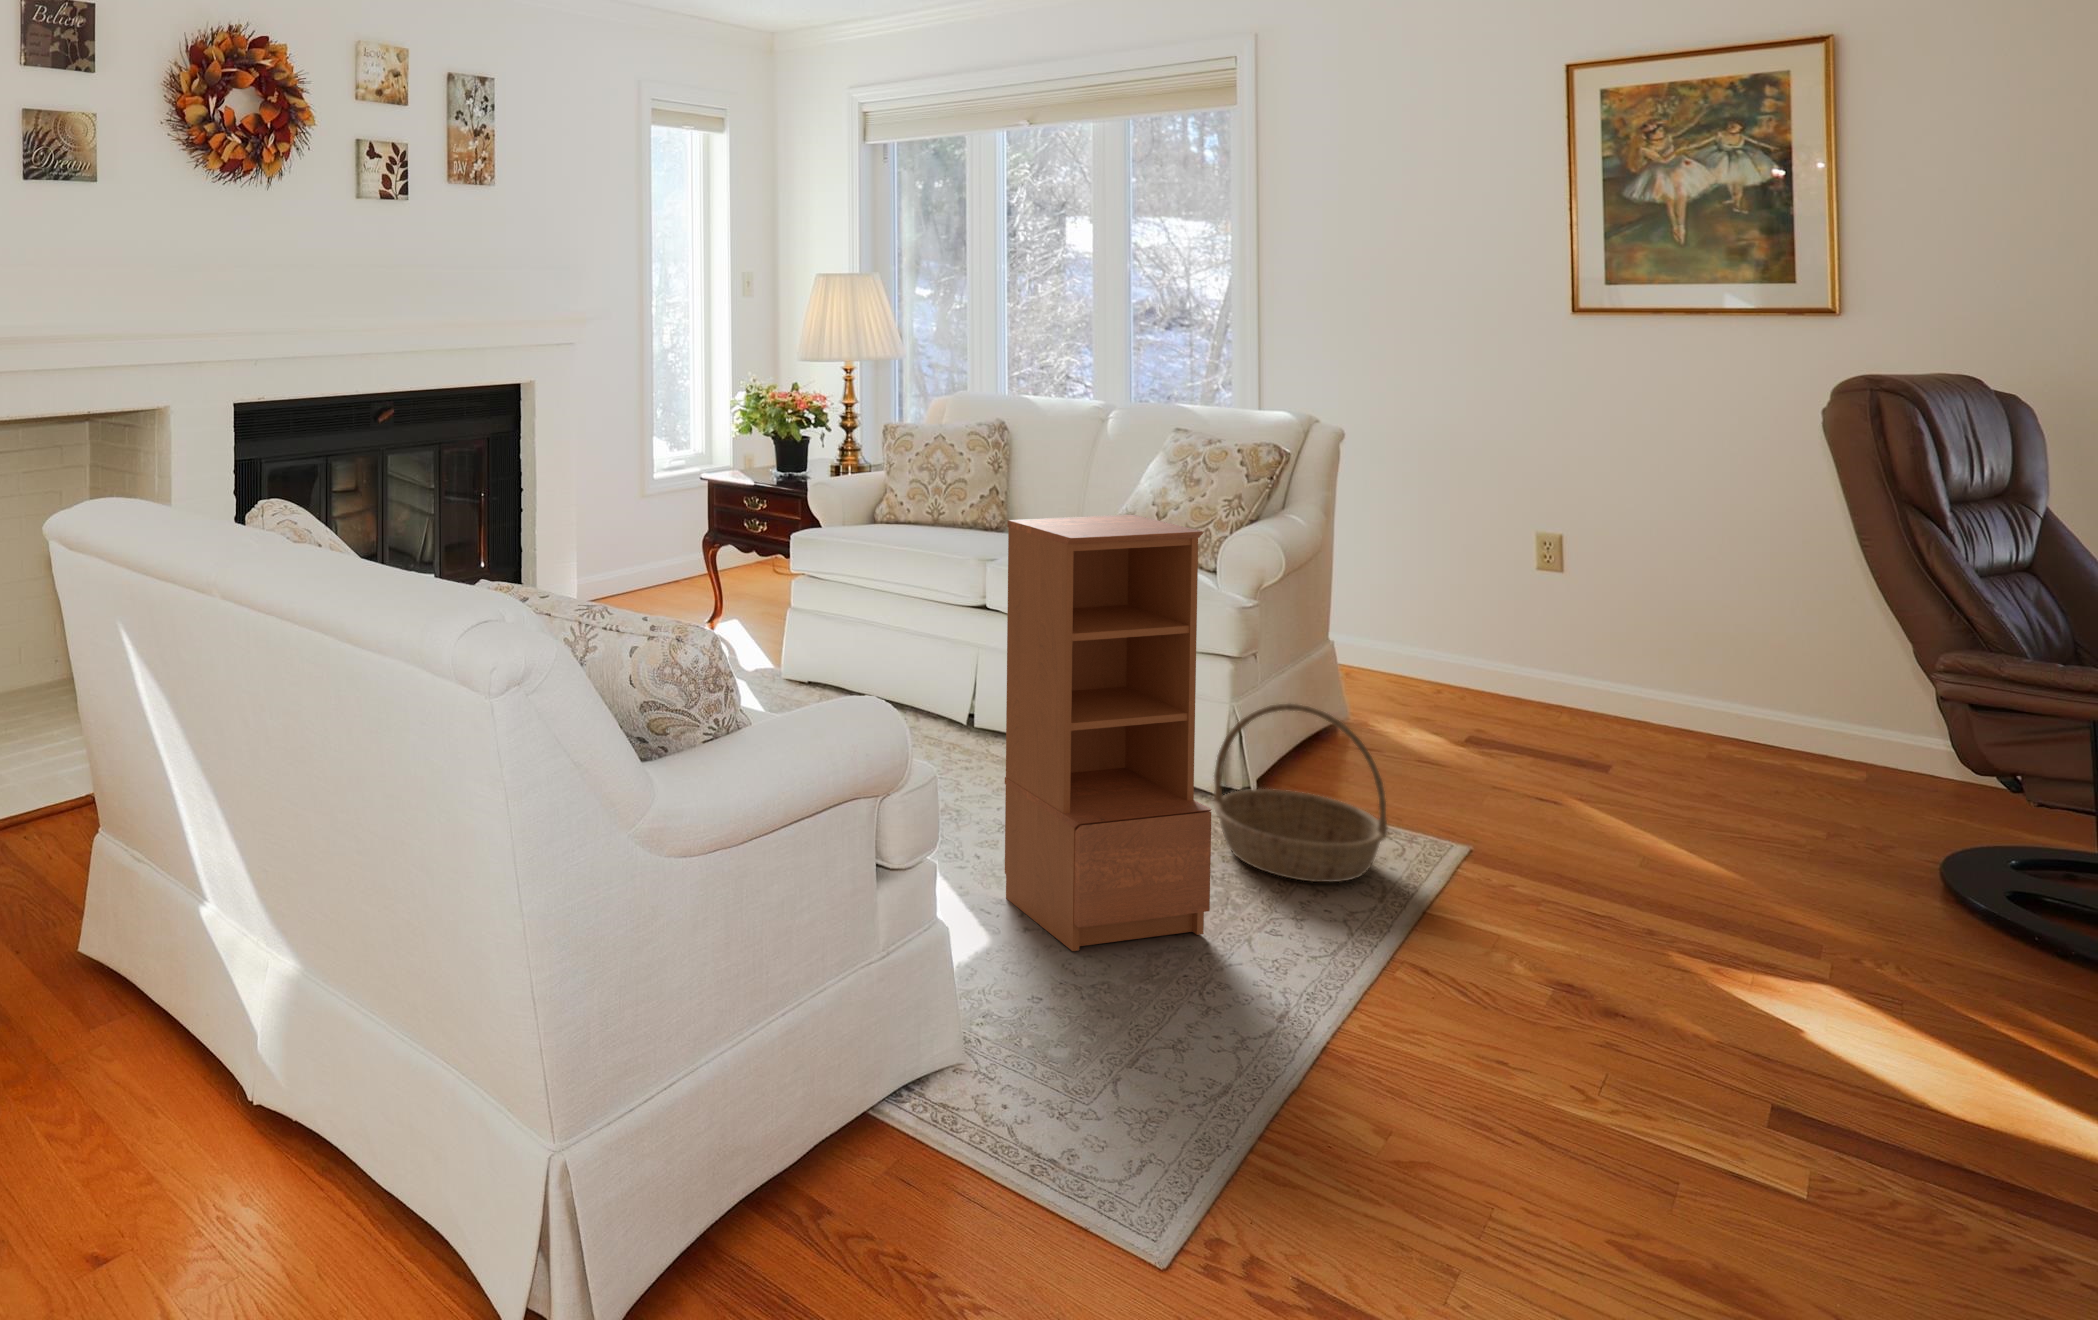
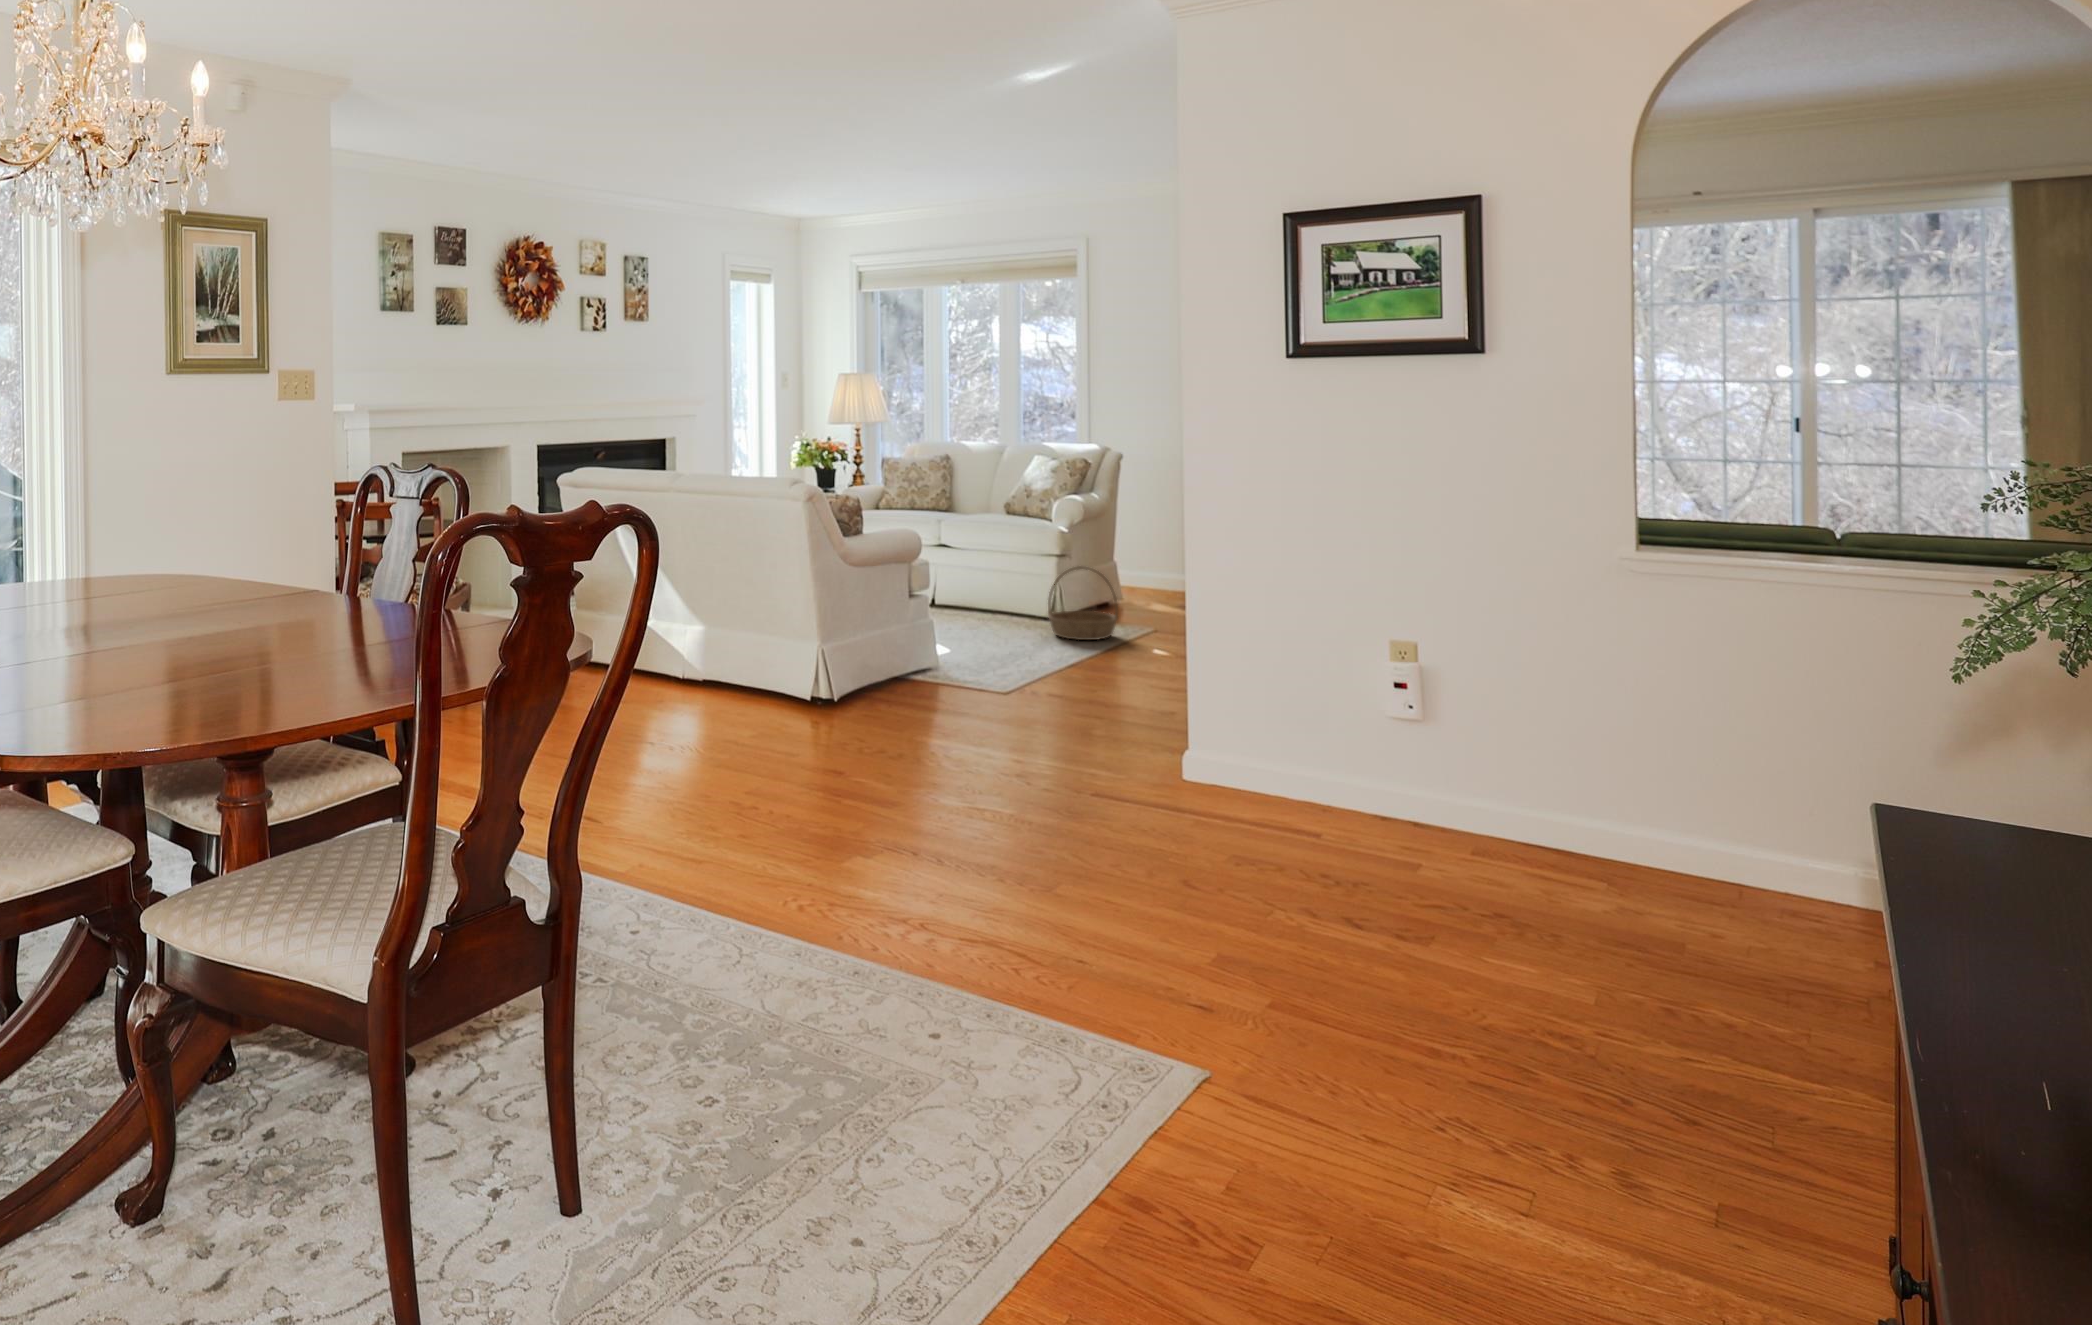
bookcase: present [1005,514,1212,951] -> none [956,481,1041,657]

